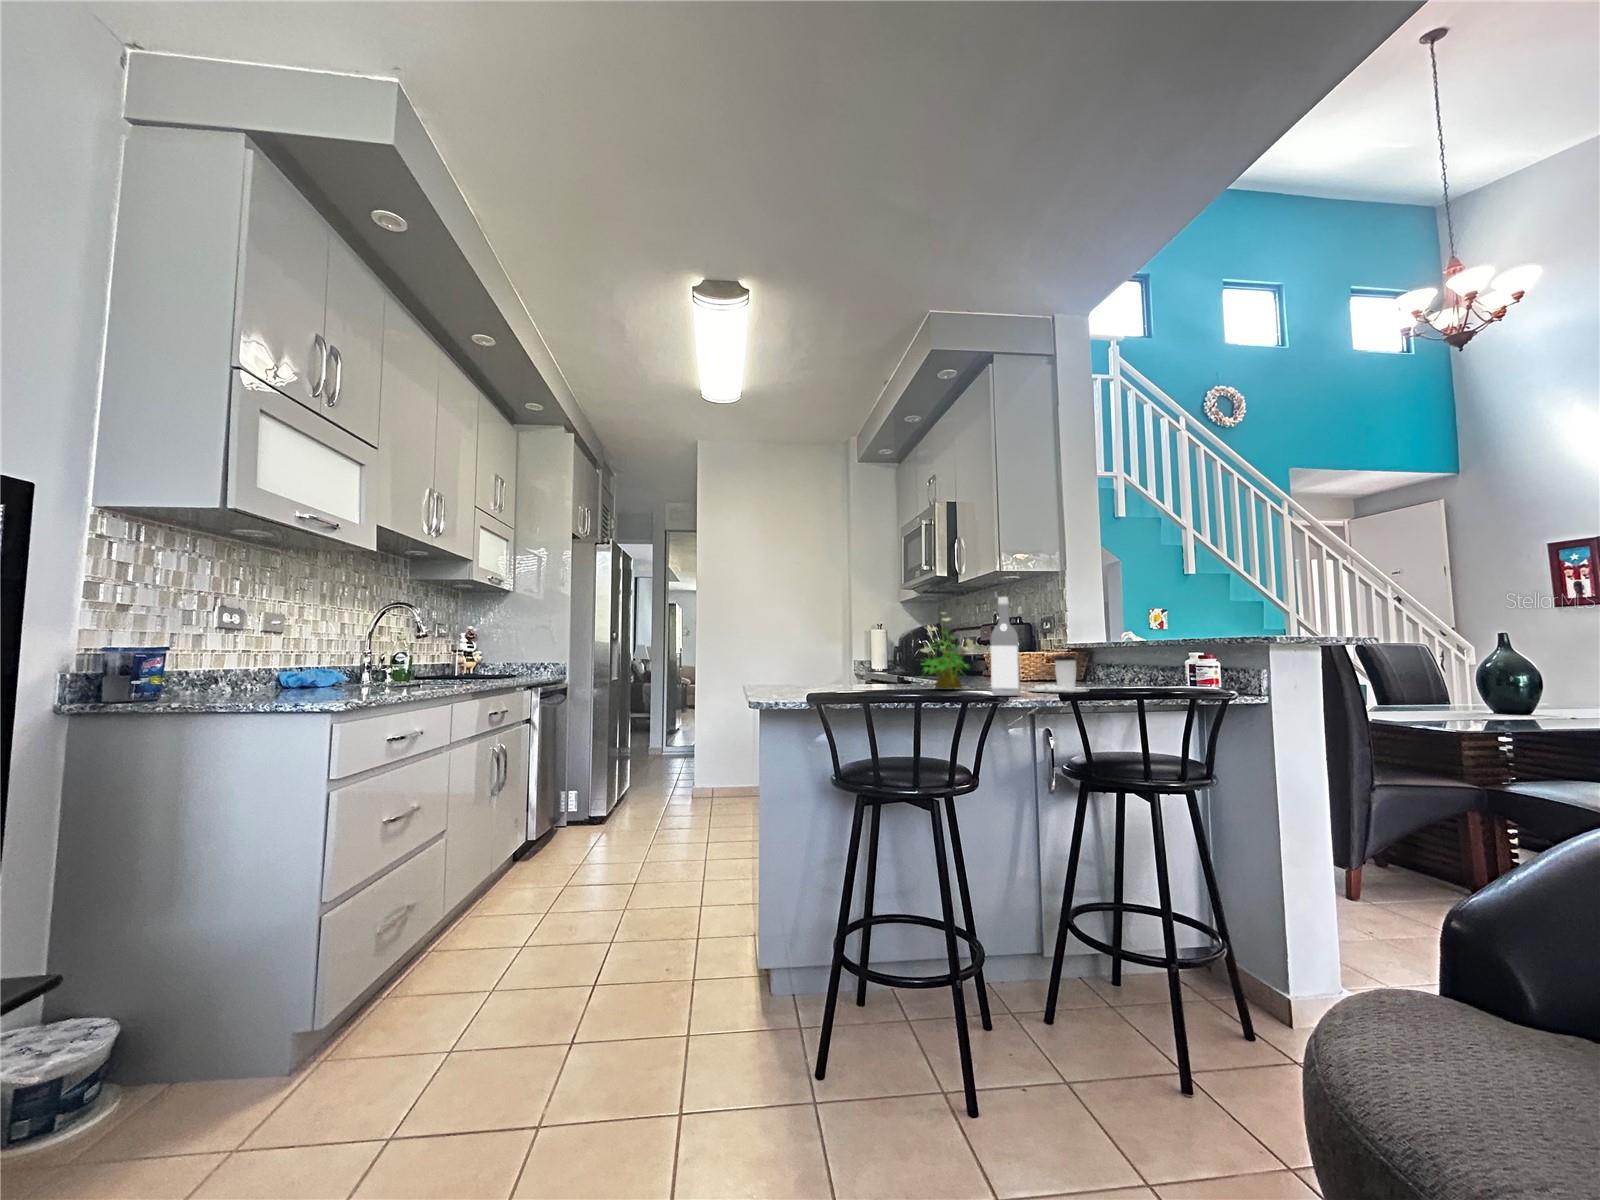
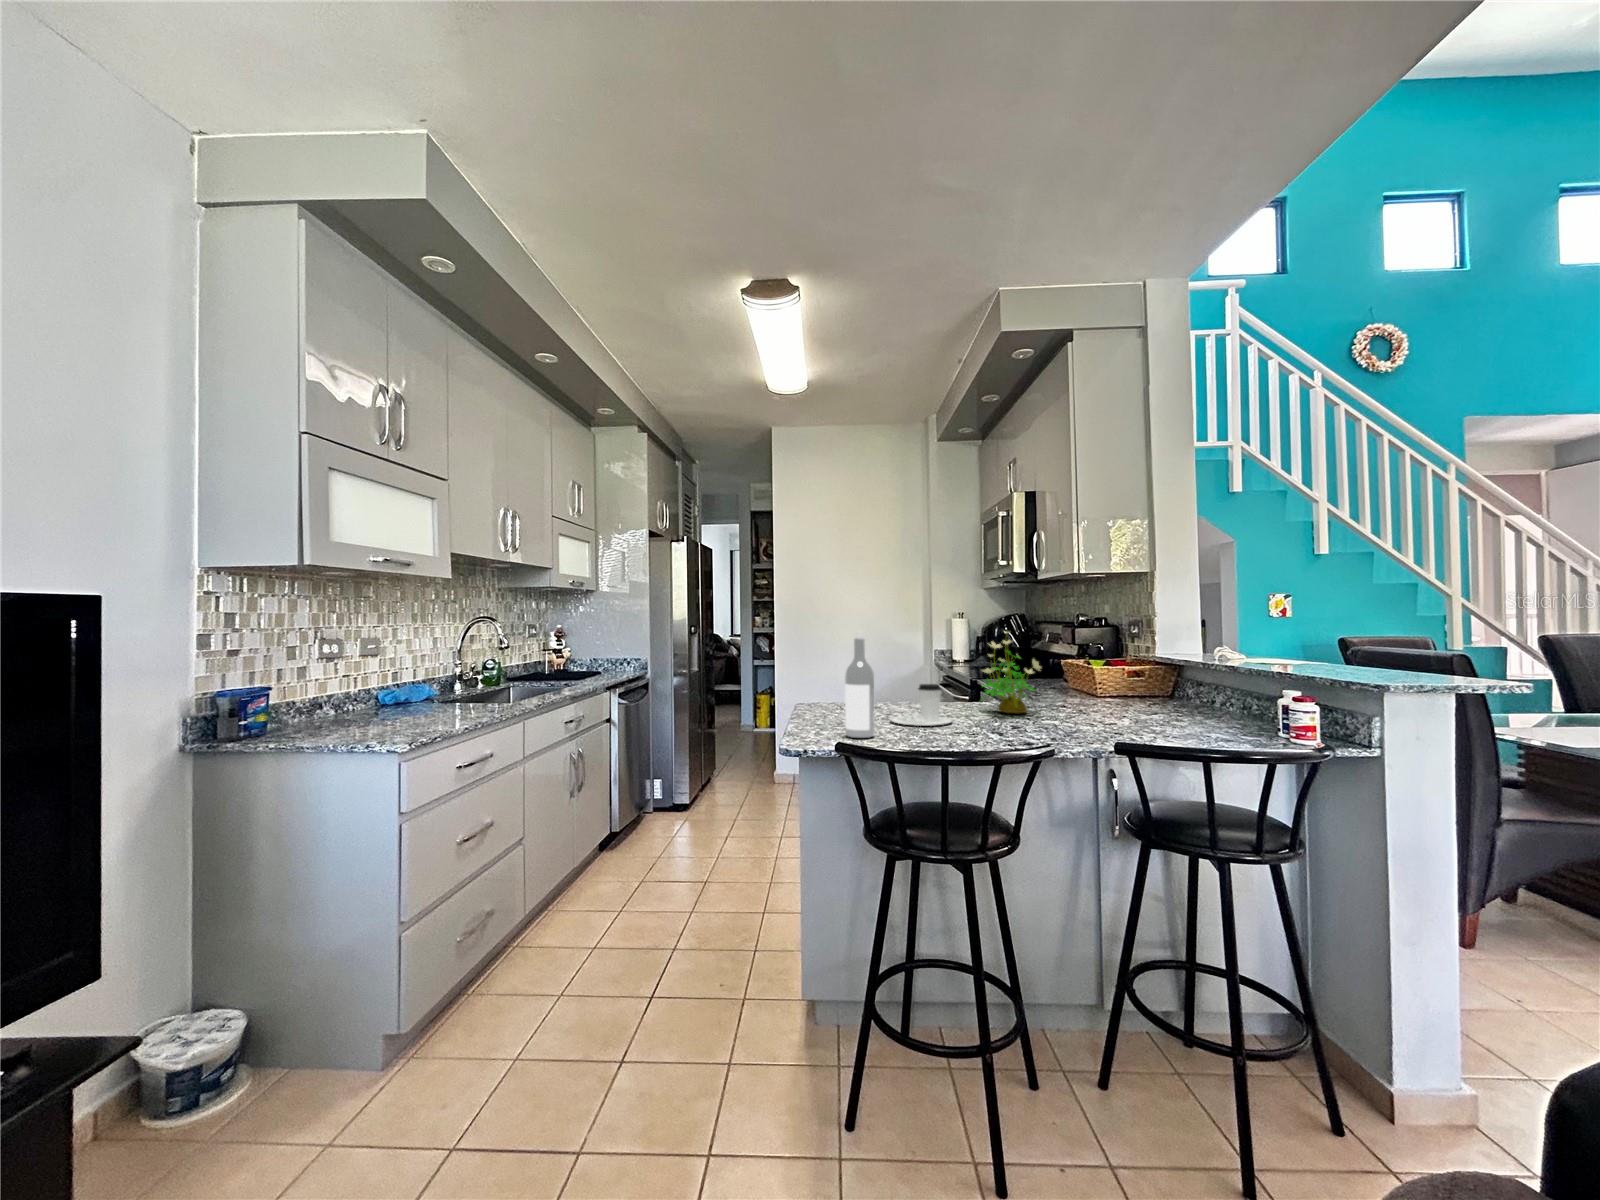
wine bottle: present [990,597,1020,696] -> present [845,631,874,738]
coffee cup: present [1029,656,1089,693] -> present [891,684,952,726]

